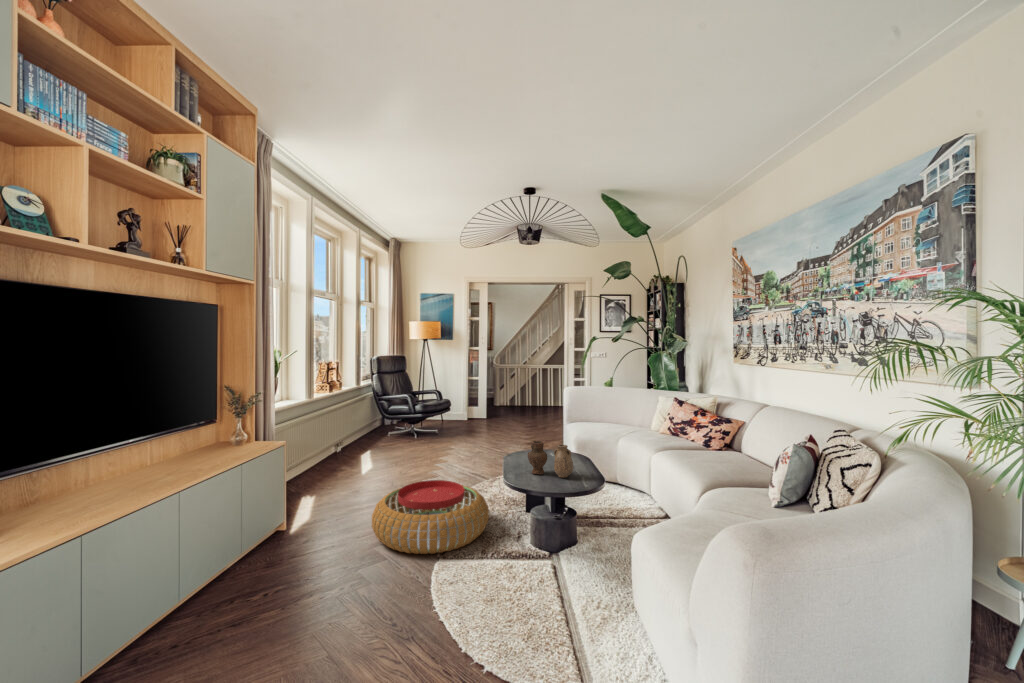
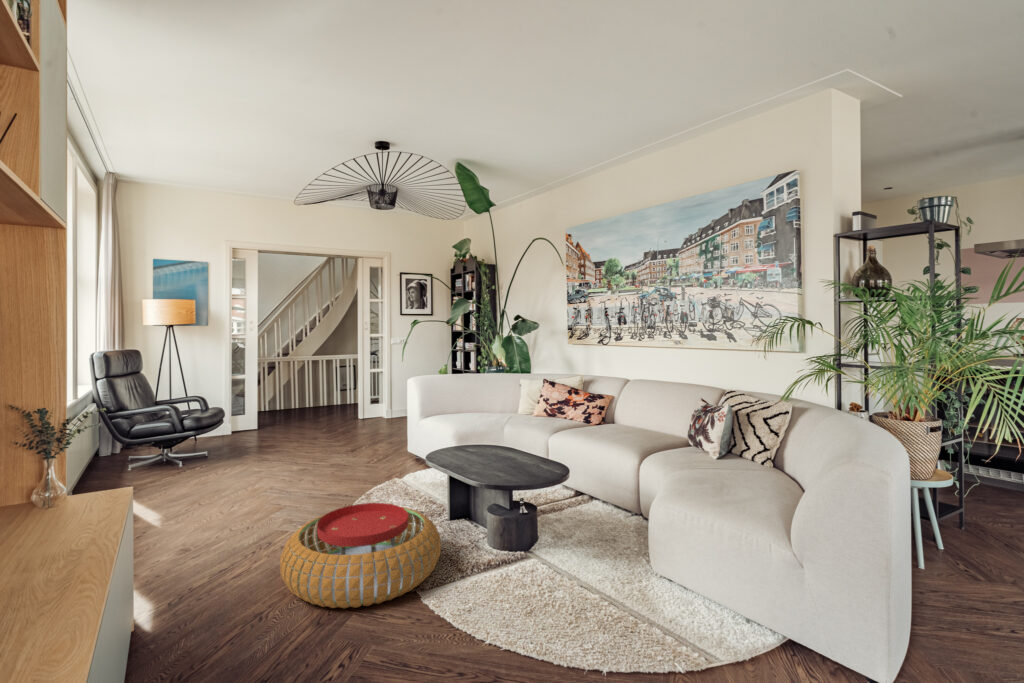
vase: present [528,441,573,478] -> none [478,434,531,473]

